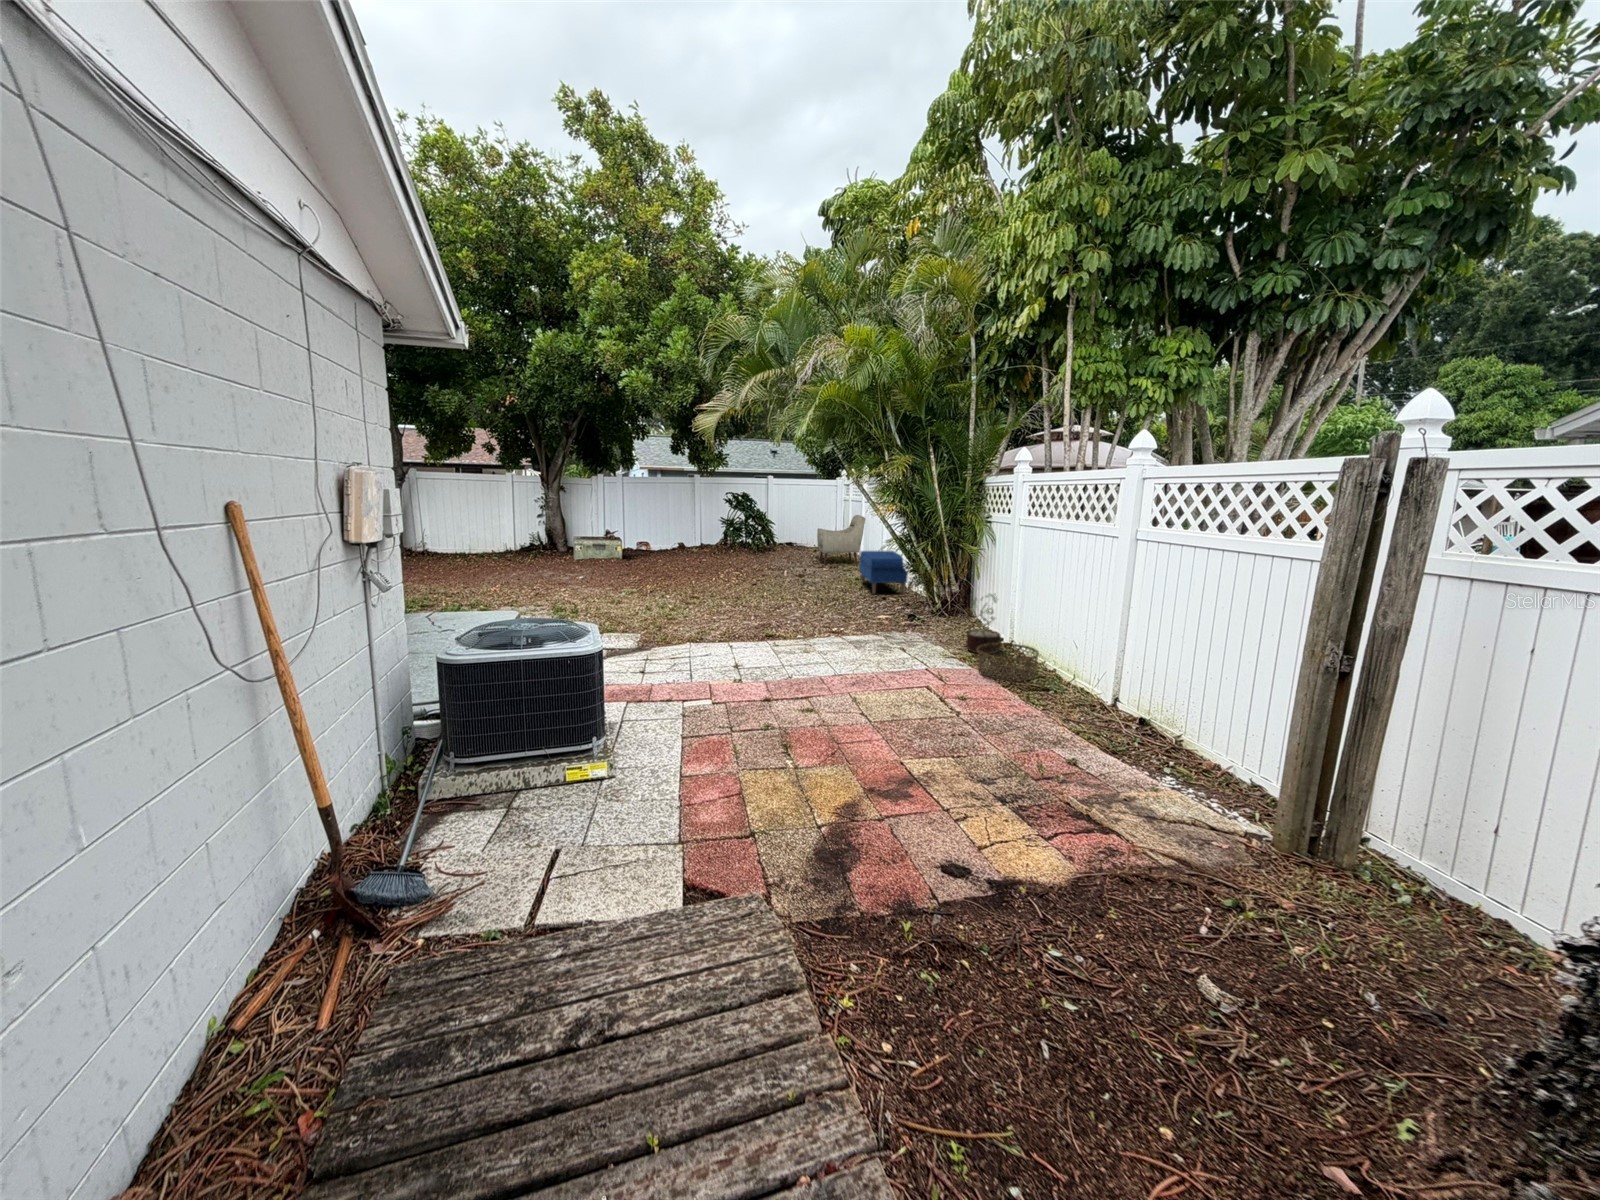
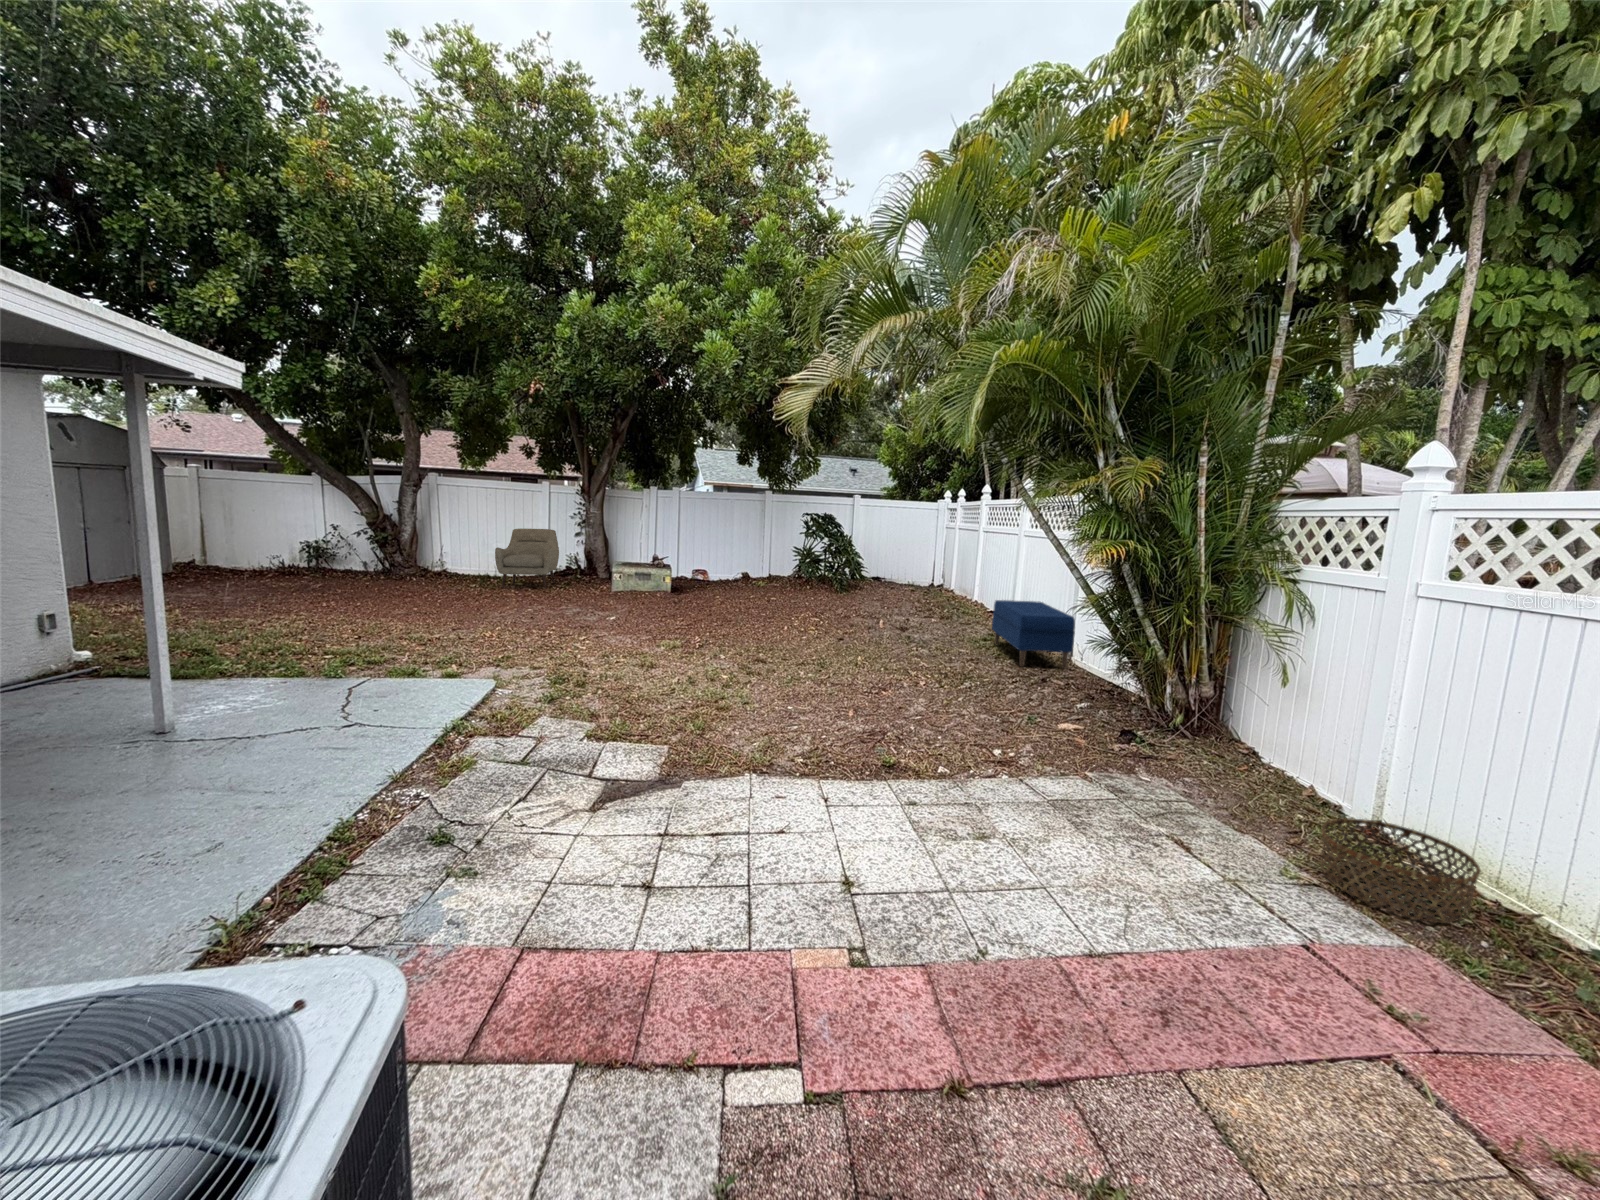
chair: present [817,515,865,565] -> present [495,529,559,588]
decorative plant: present [966,594,1001,654] -> none [1250,708,1327,822]

